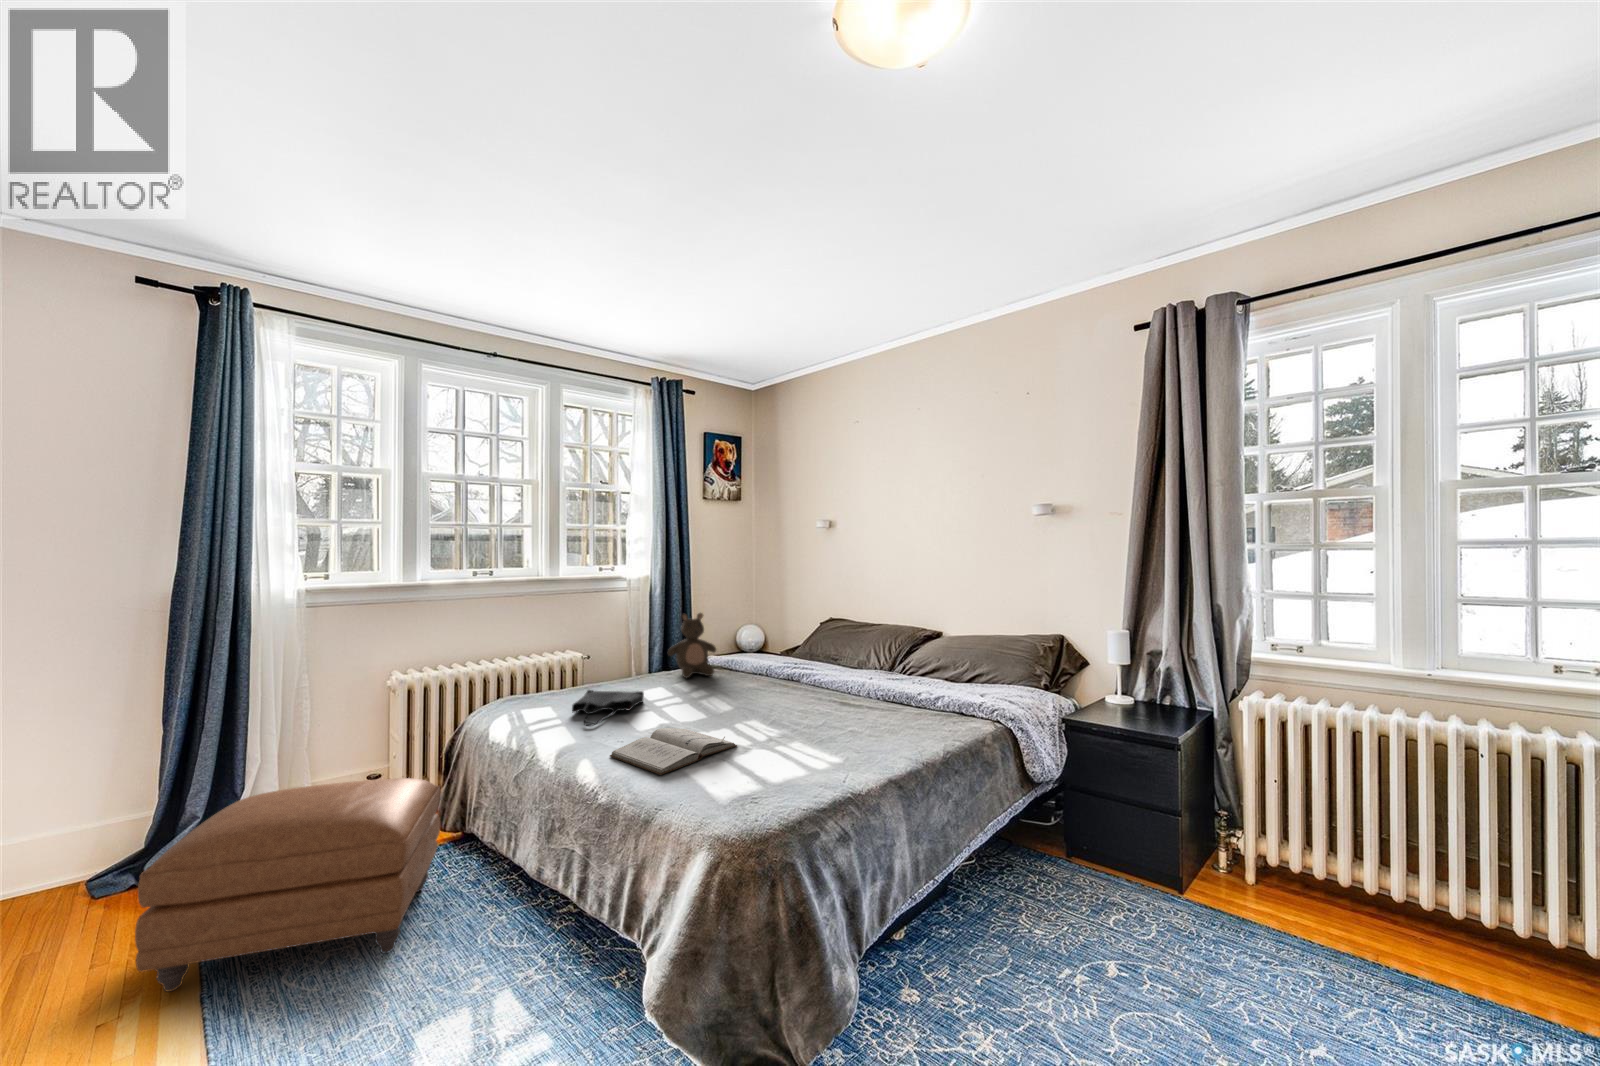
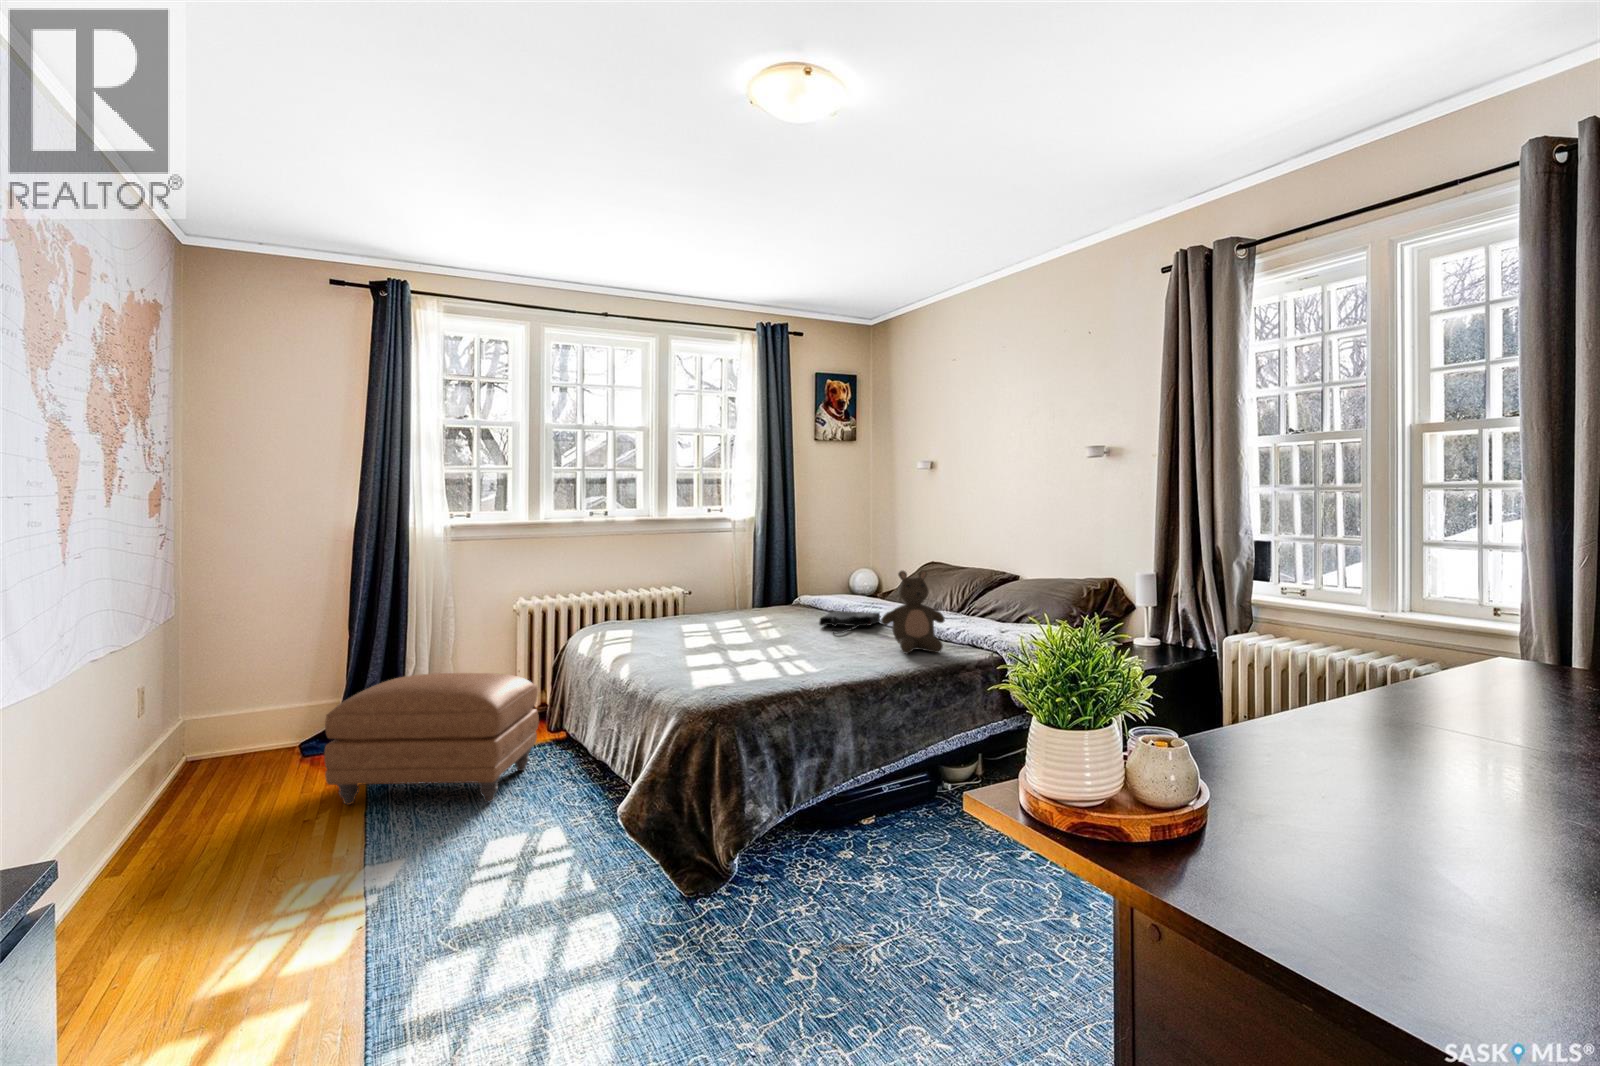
stuffed bear: present [668,613,716,678] -> present [881,570,945,654]
tote bag: present [572,690,644,726] -> present [819,610,880,633]
book: present [610,728,737,775] -> none [662,644,778,674]

